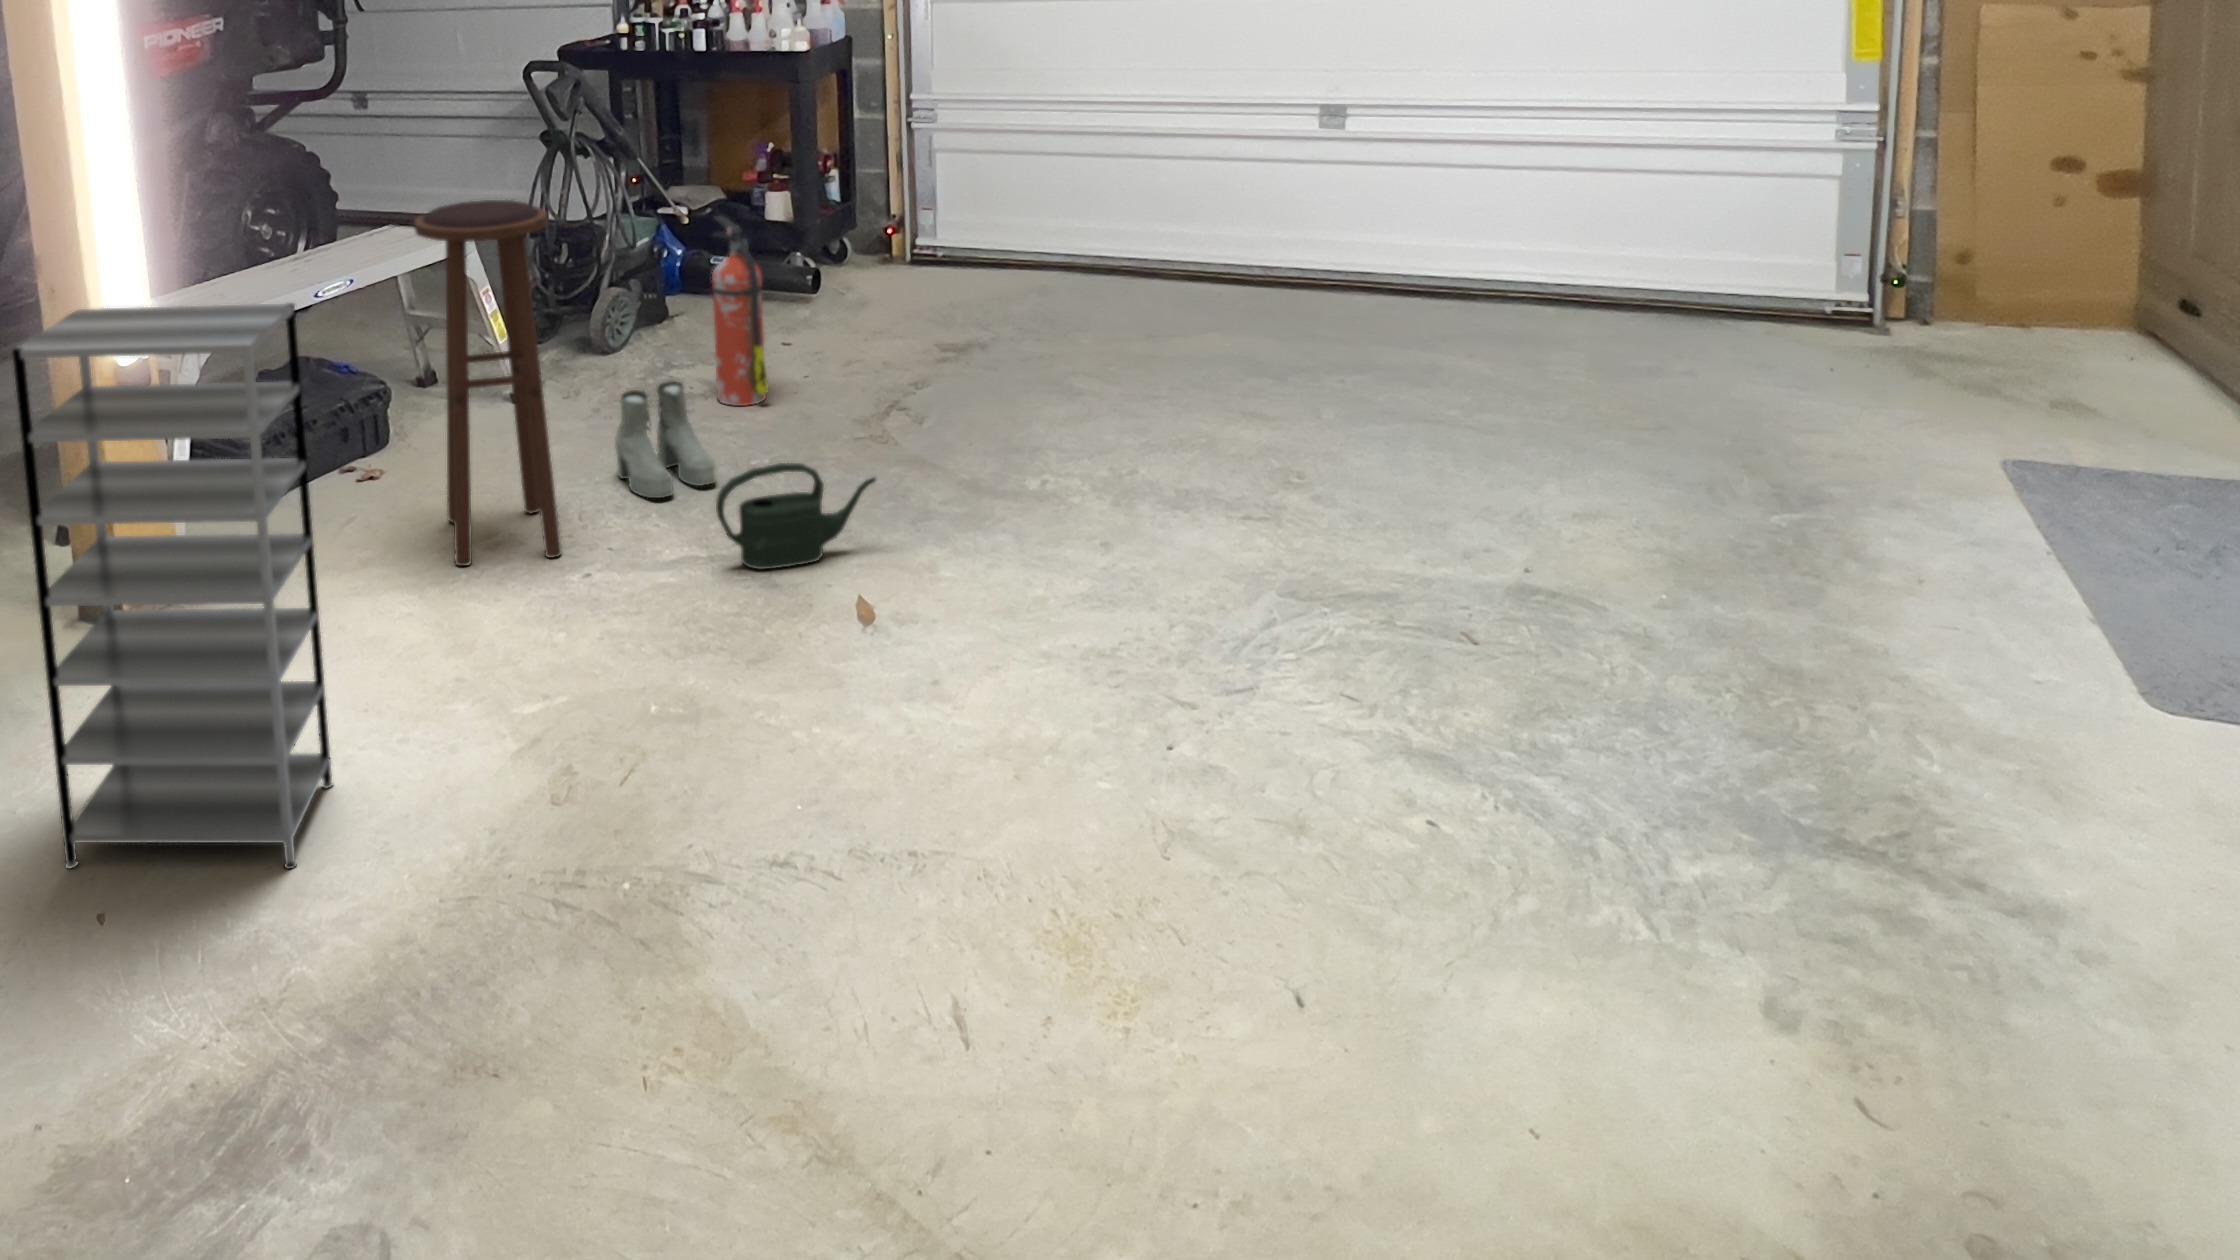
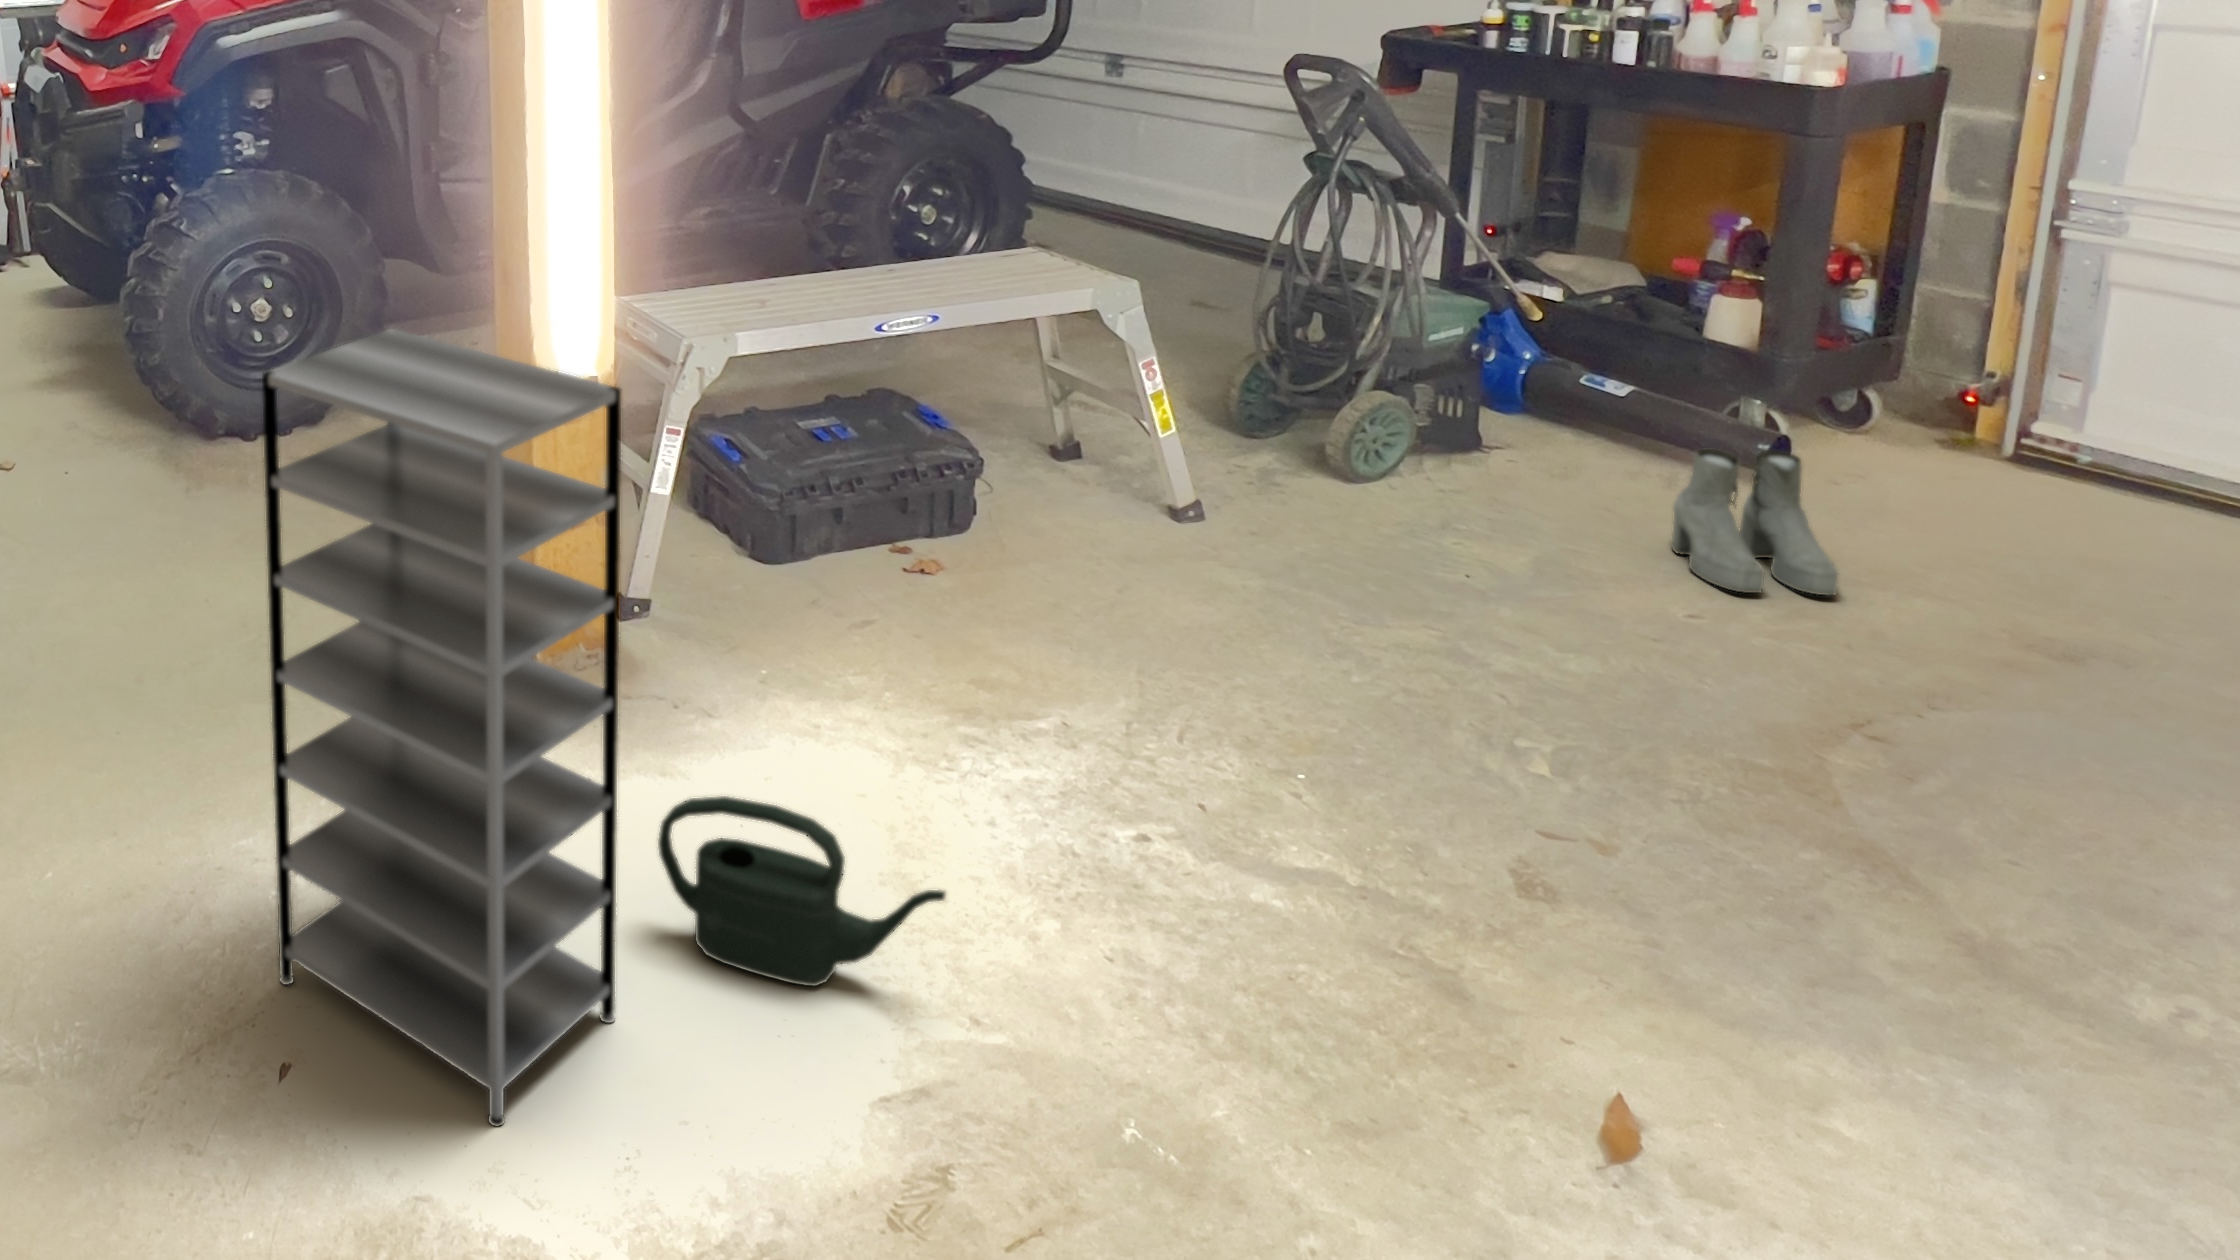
stool: present [414,200,562,566] -> none [952,256,1167,790]
fire extinguisher: present [712,216,769,406] -> none [1501,332,1619,636]
boots: present [615,381,715,498] -> present [1672,448,1838,596]
watering can: present [716,463,876,569] -> present [658,796,946,987]

